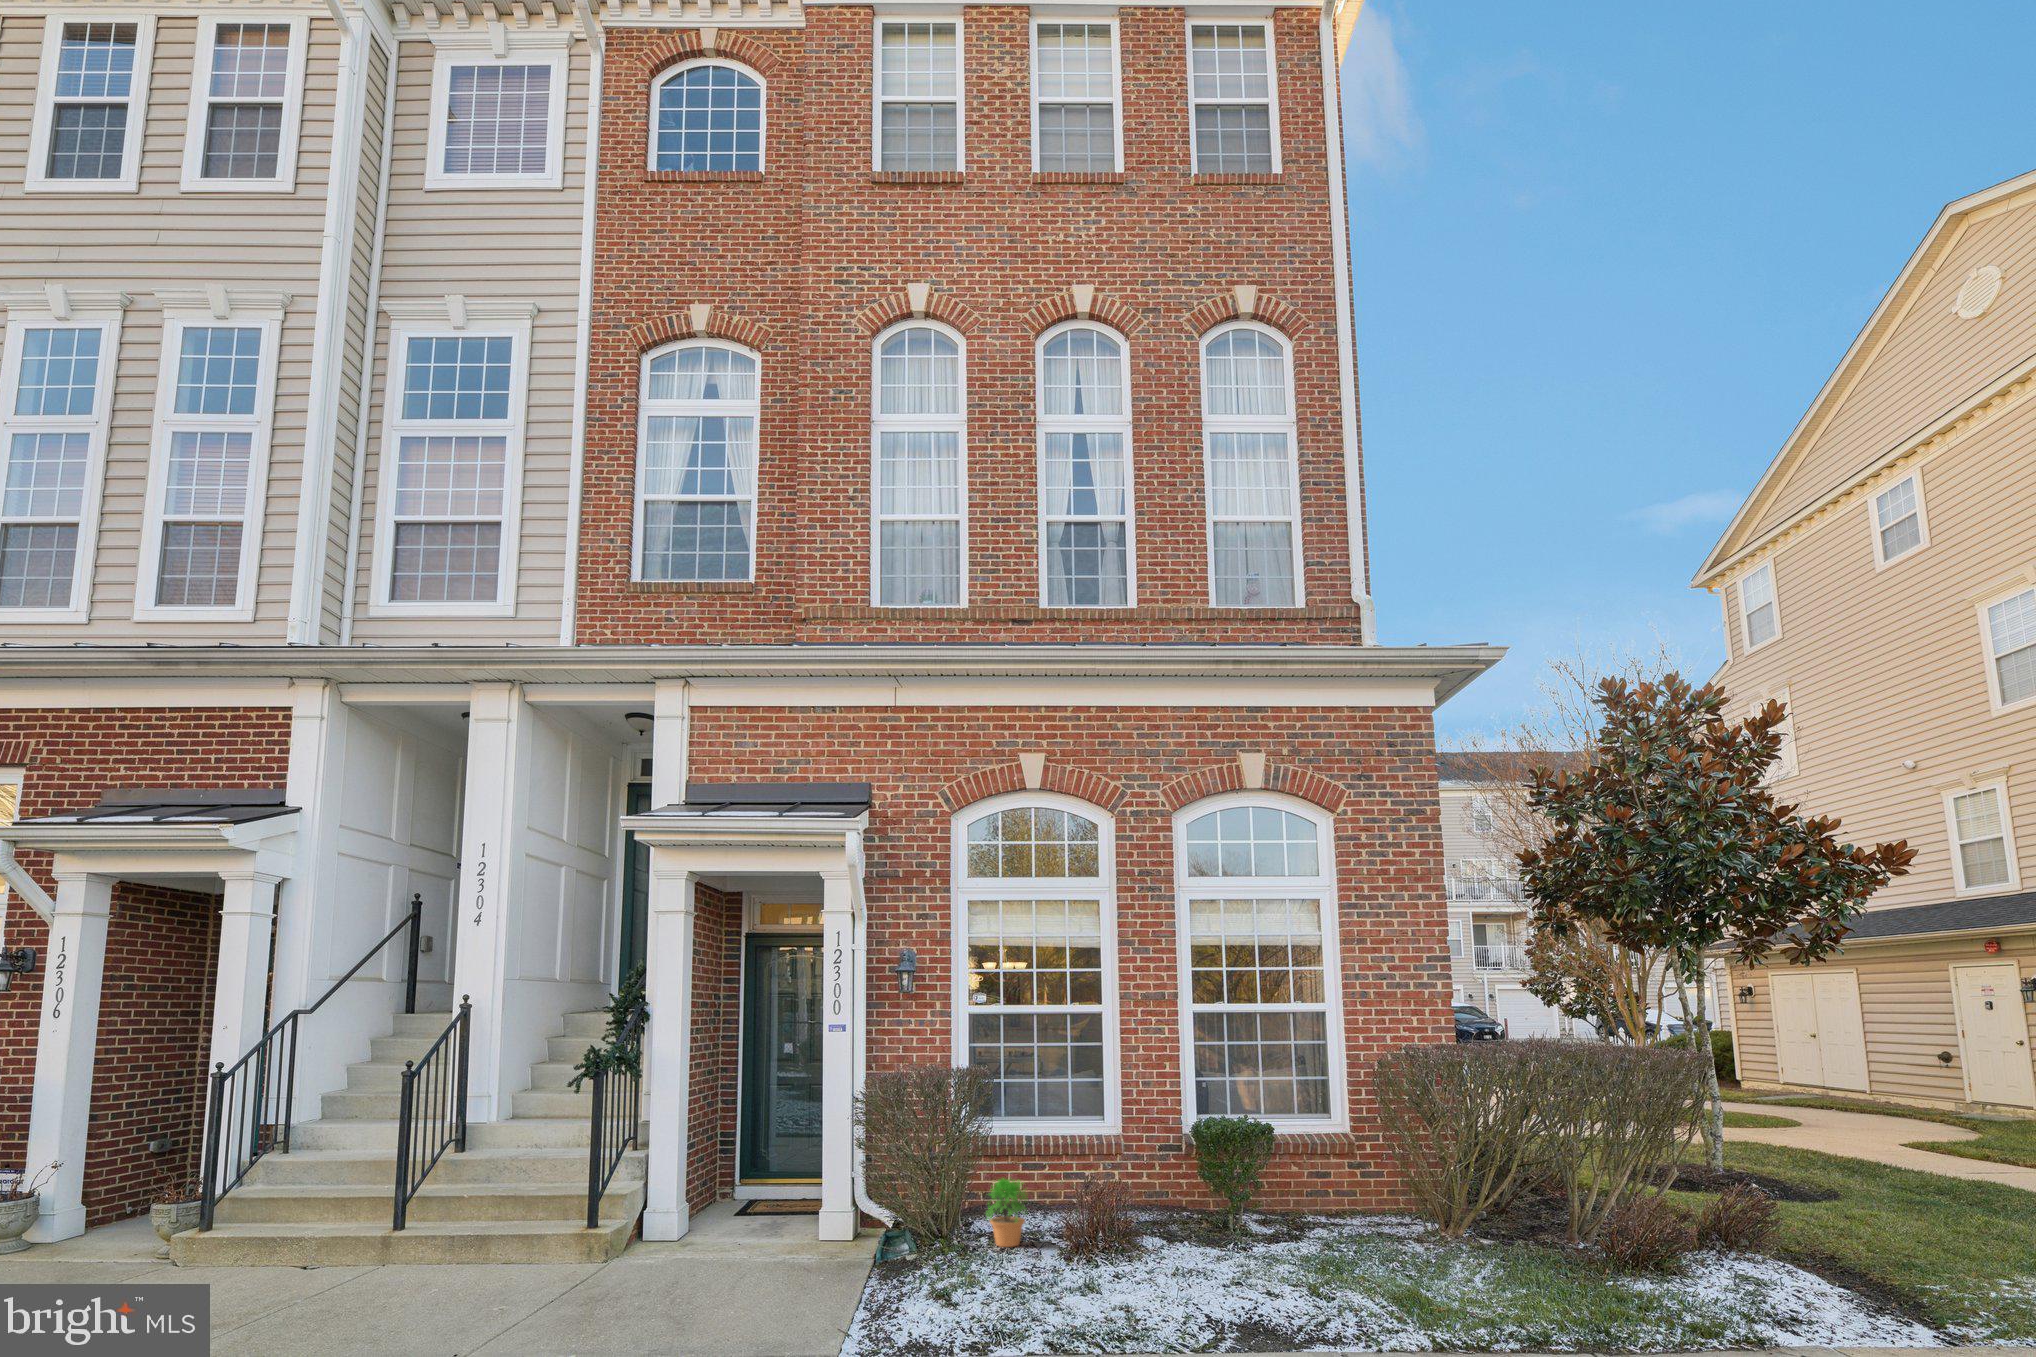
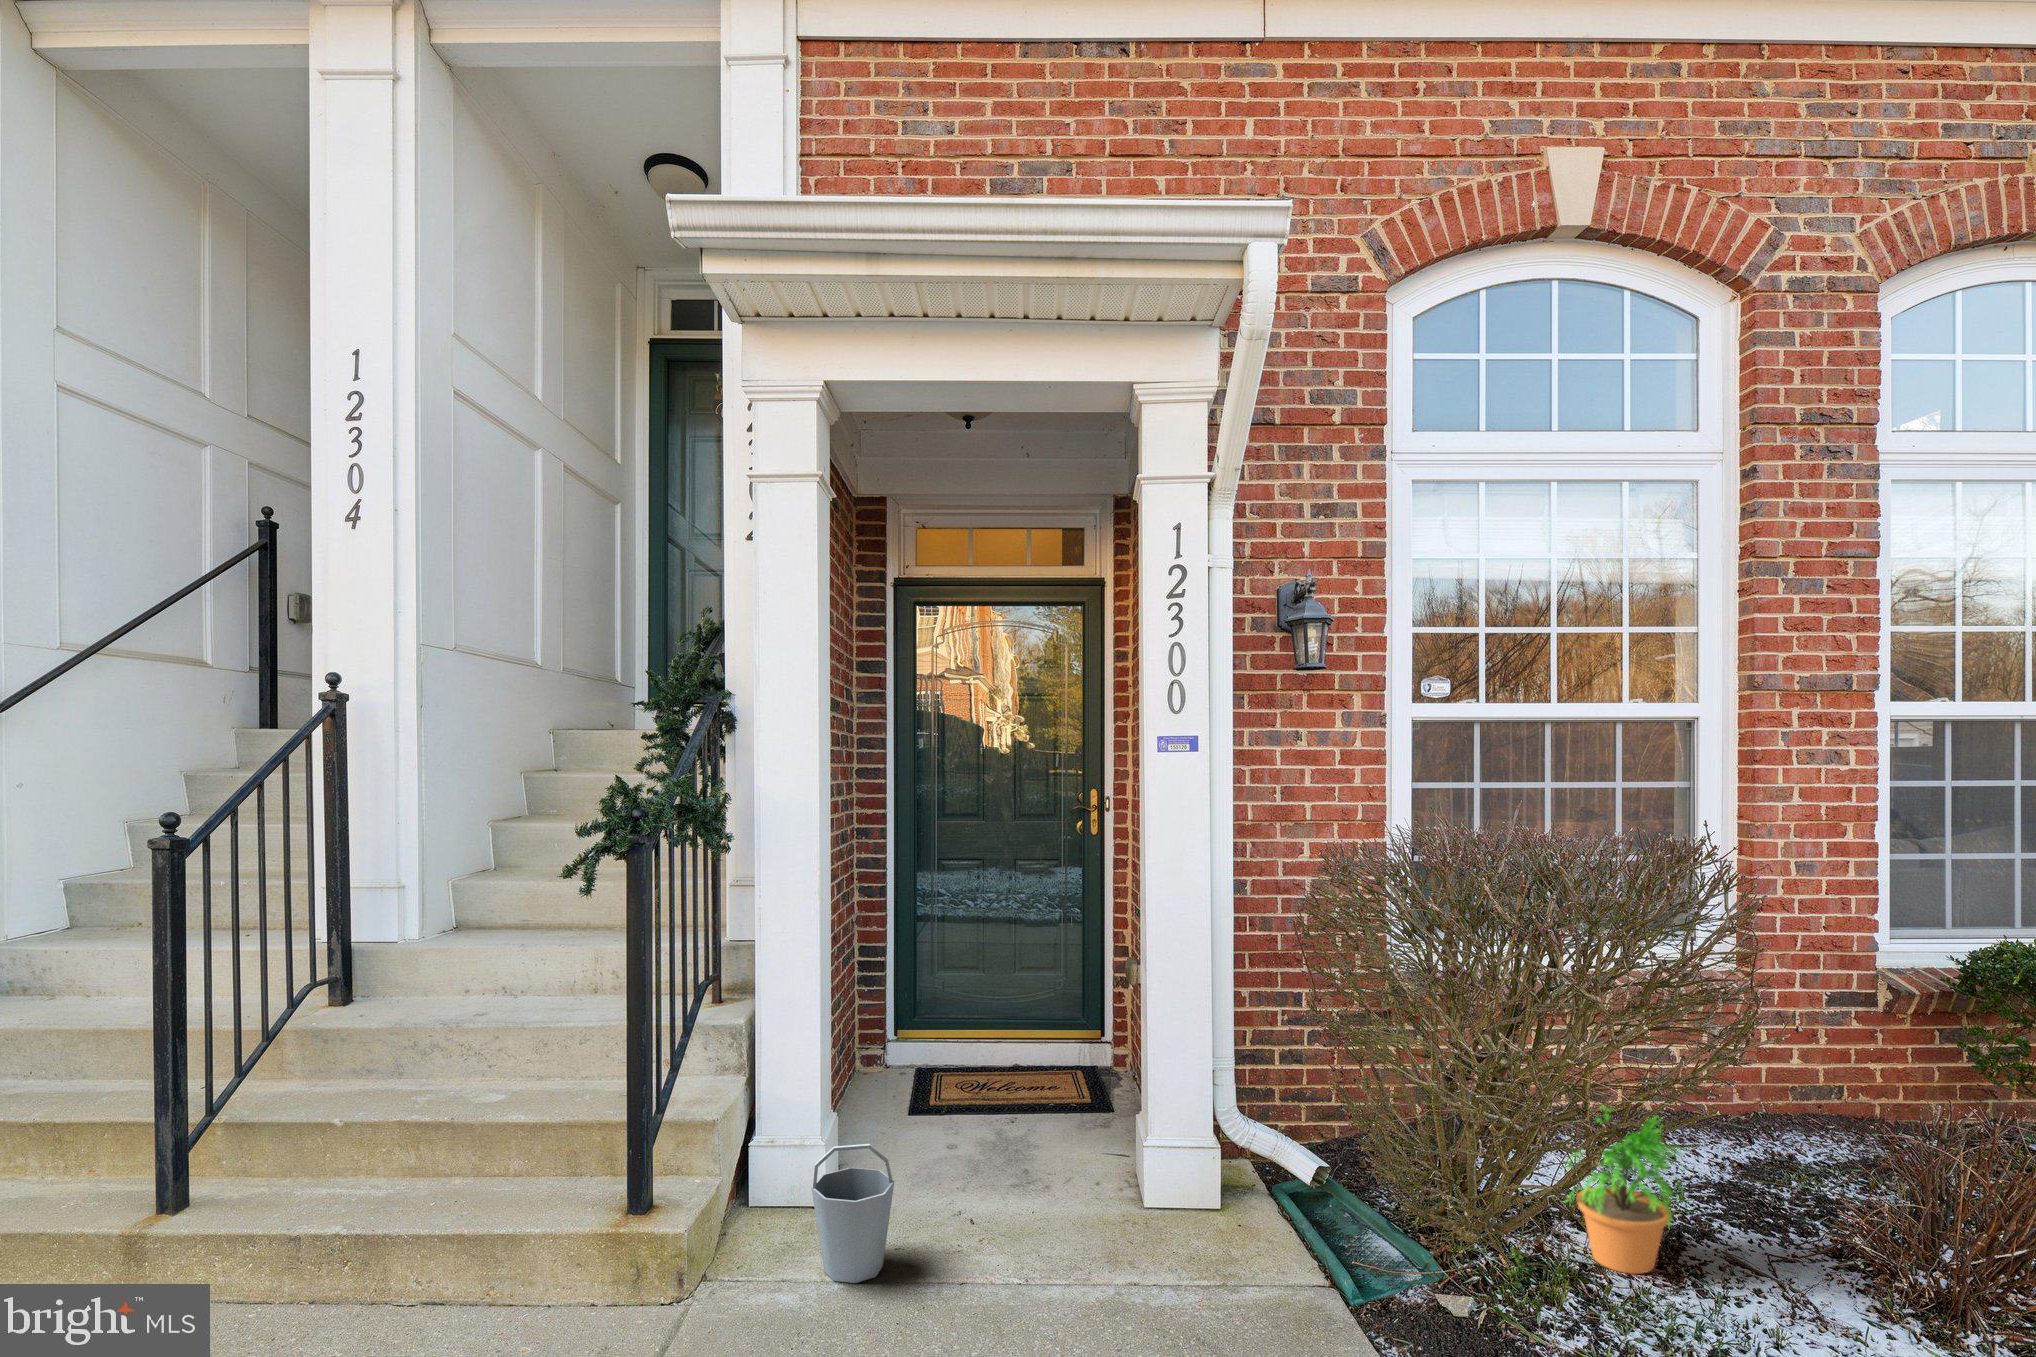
bucket: none [669,1195,704,1252] -> present [811,1144,894,1283]

